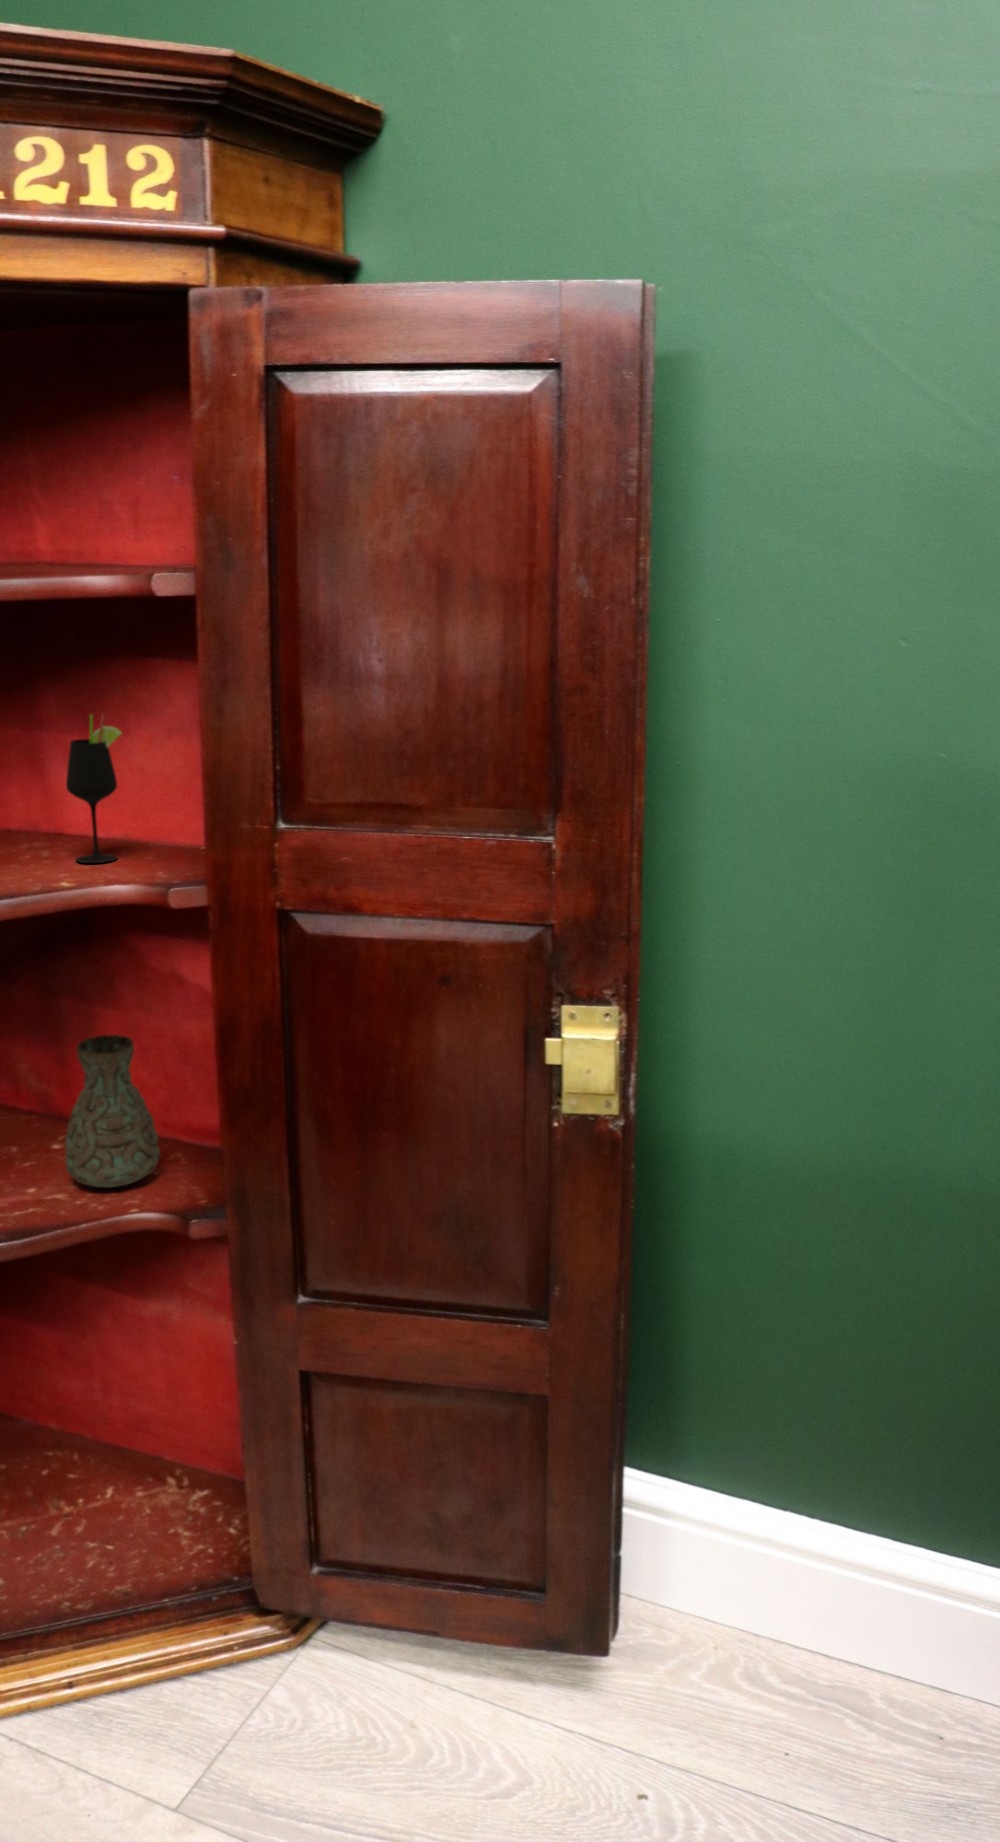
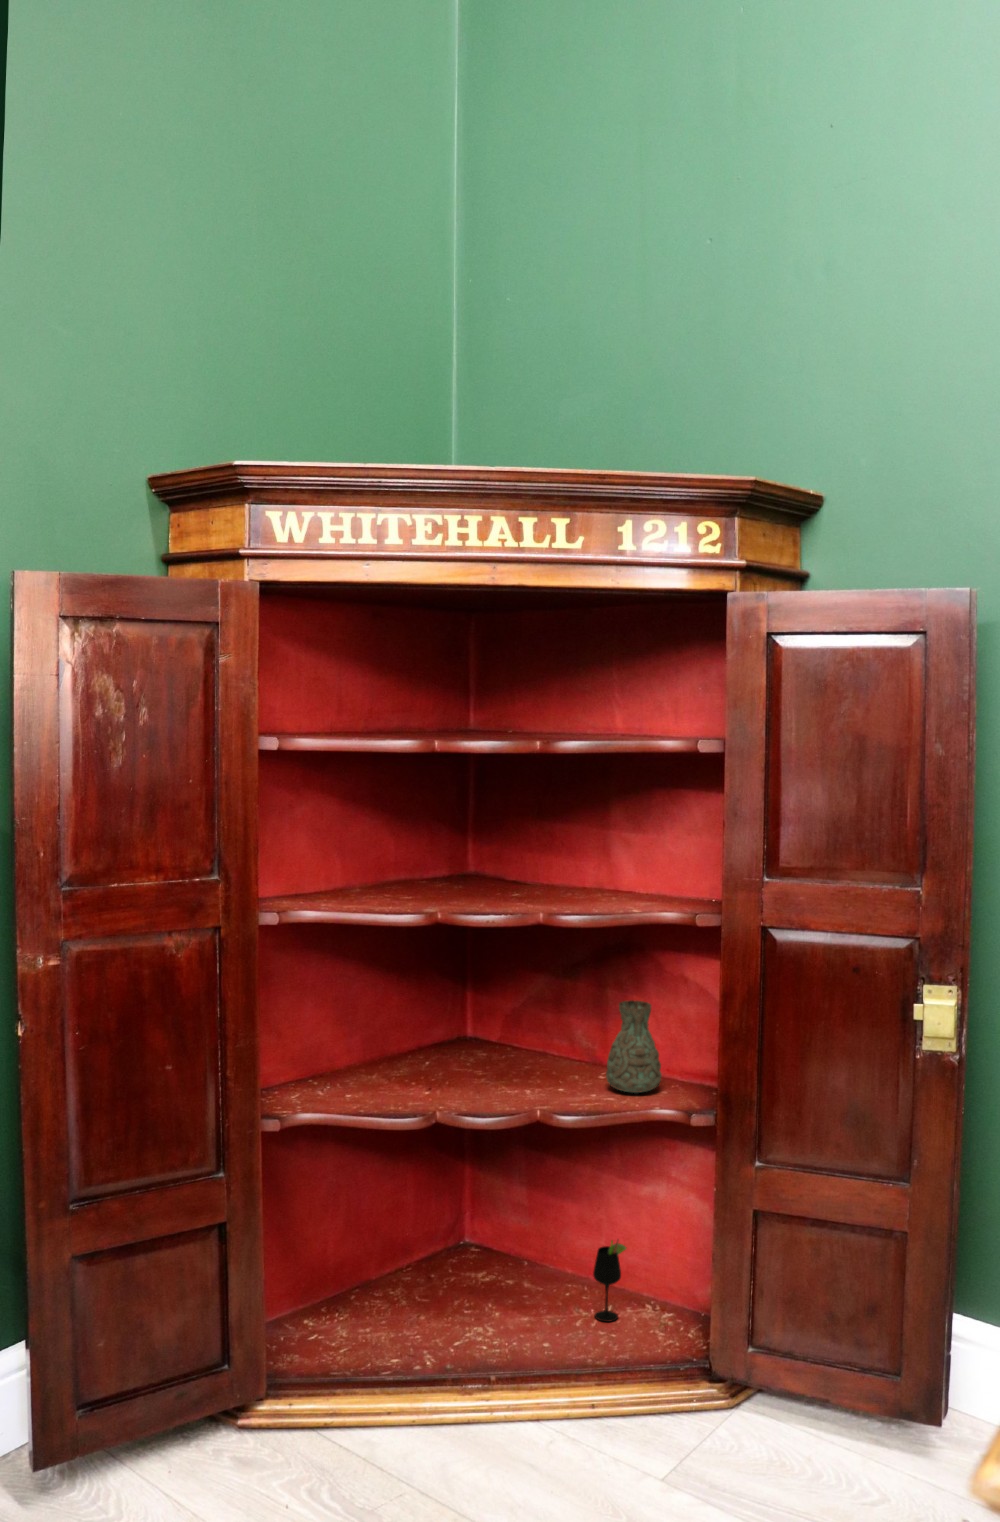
wine glass: present [66,714,121,863] -> present [593,1240,626,1322]

